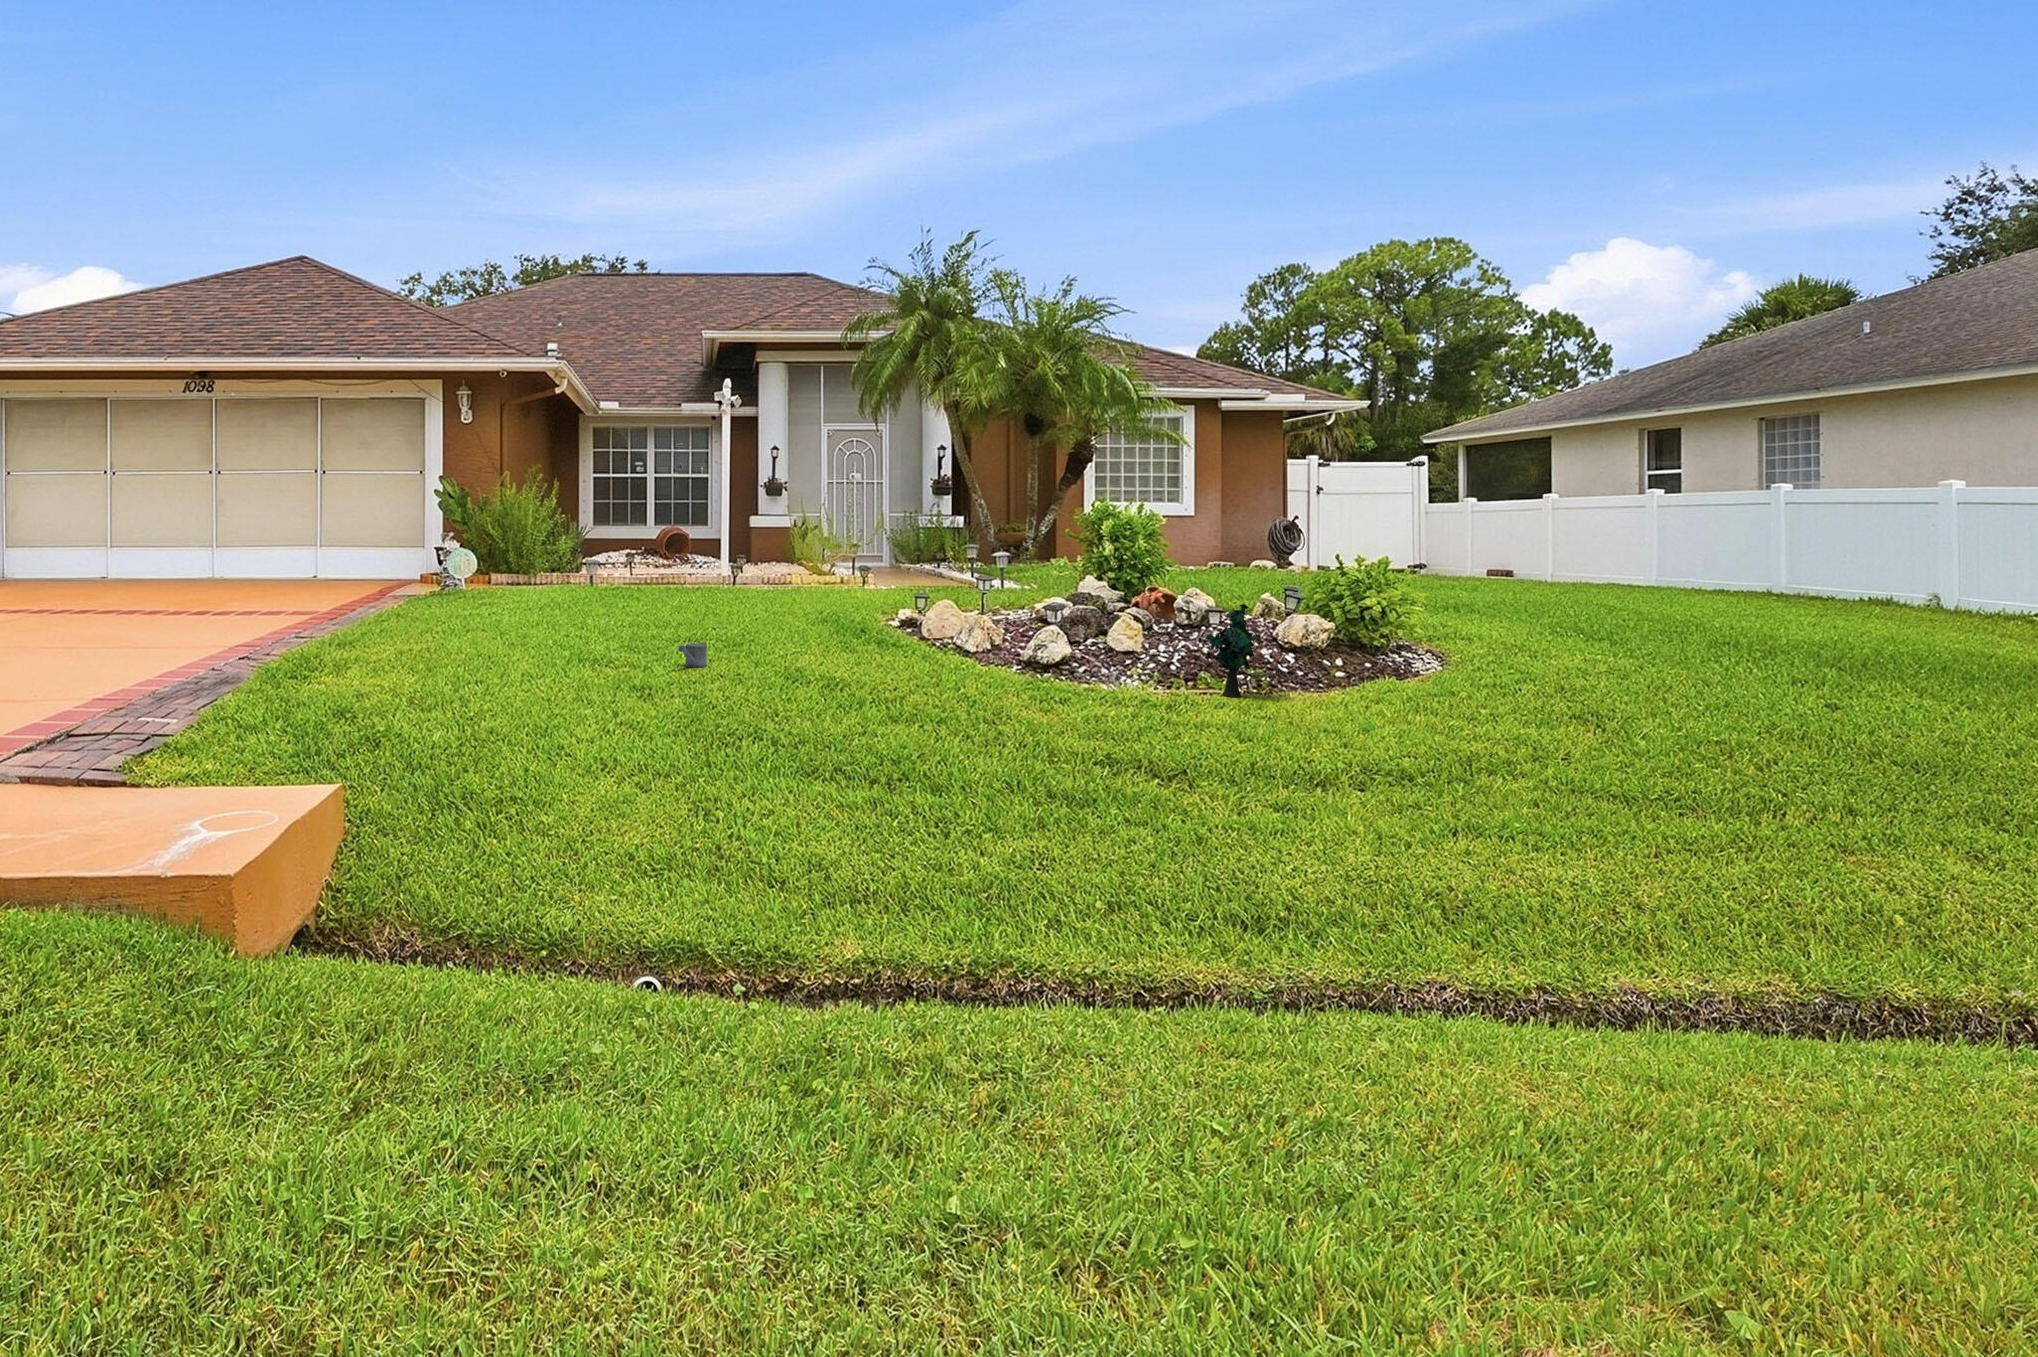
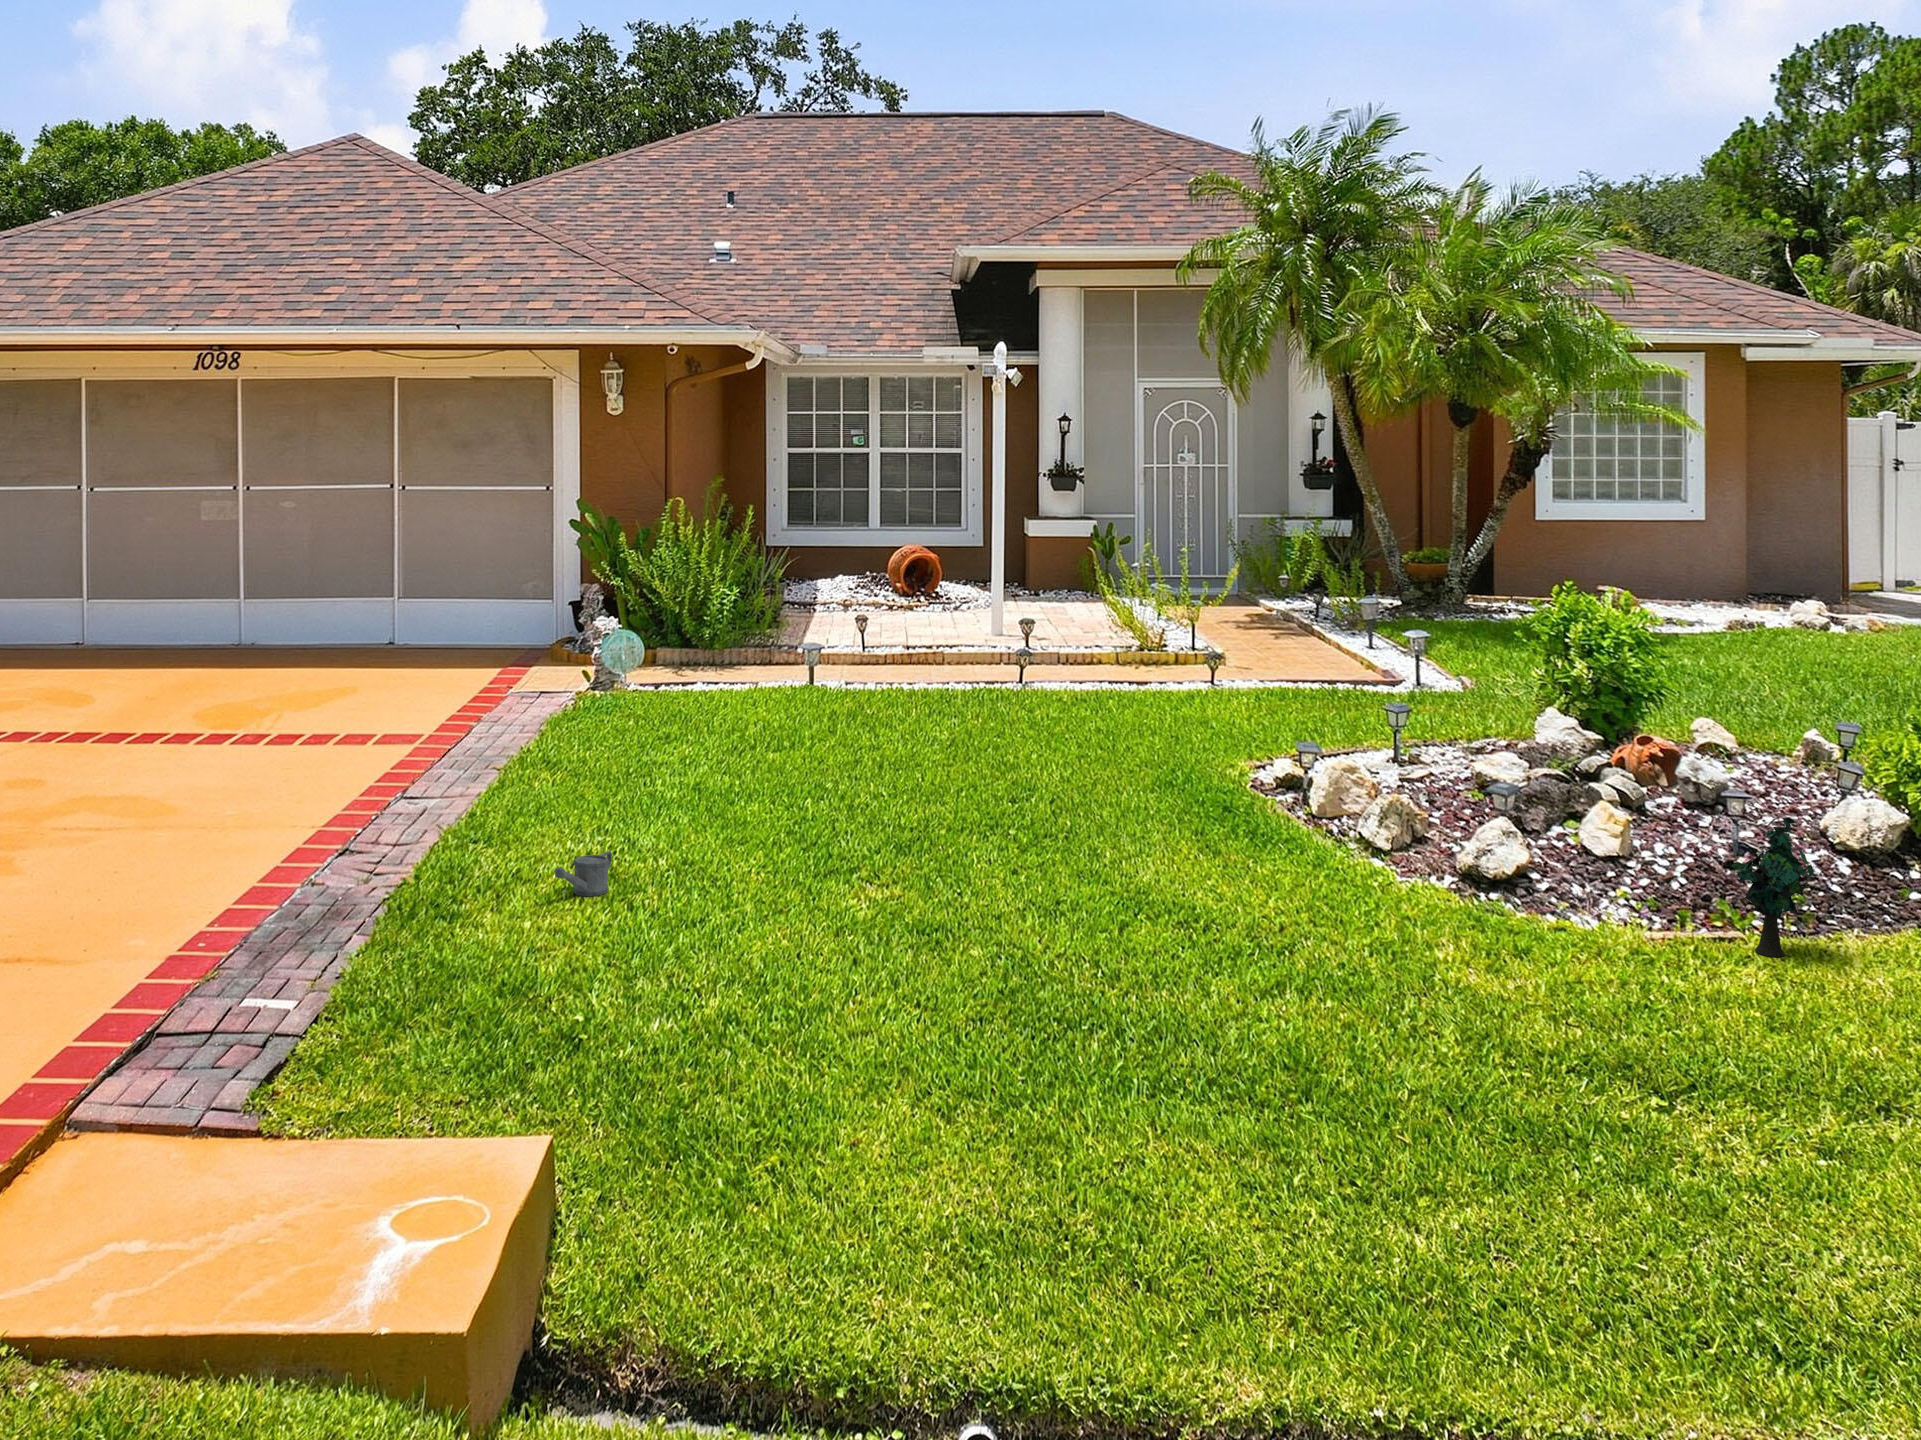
watering can: present [678,642,707,667] -> present [555,851,612,896]

